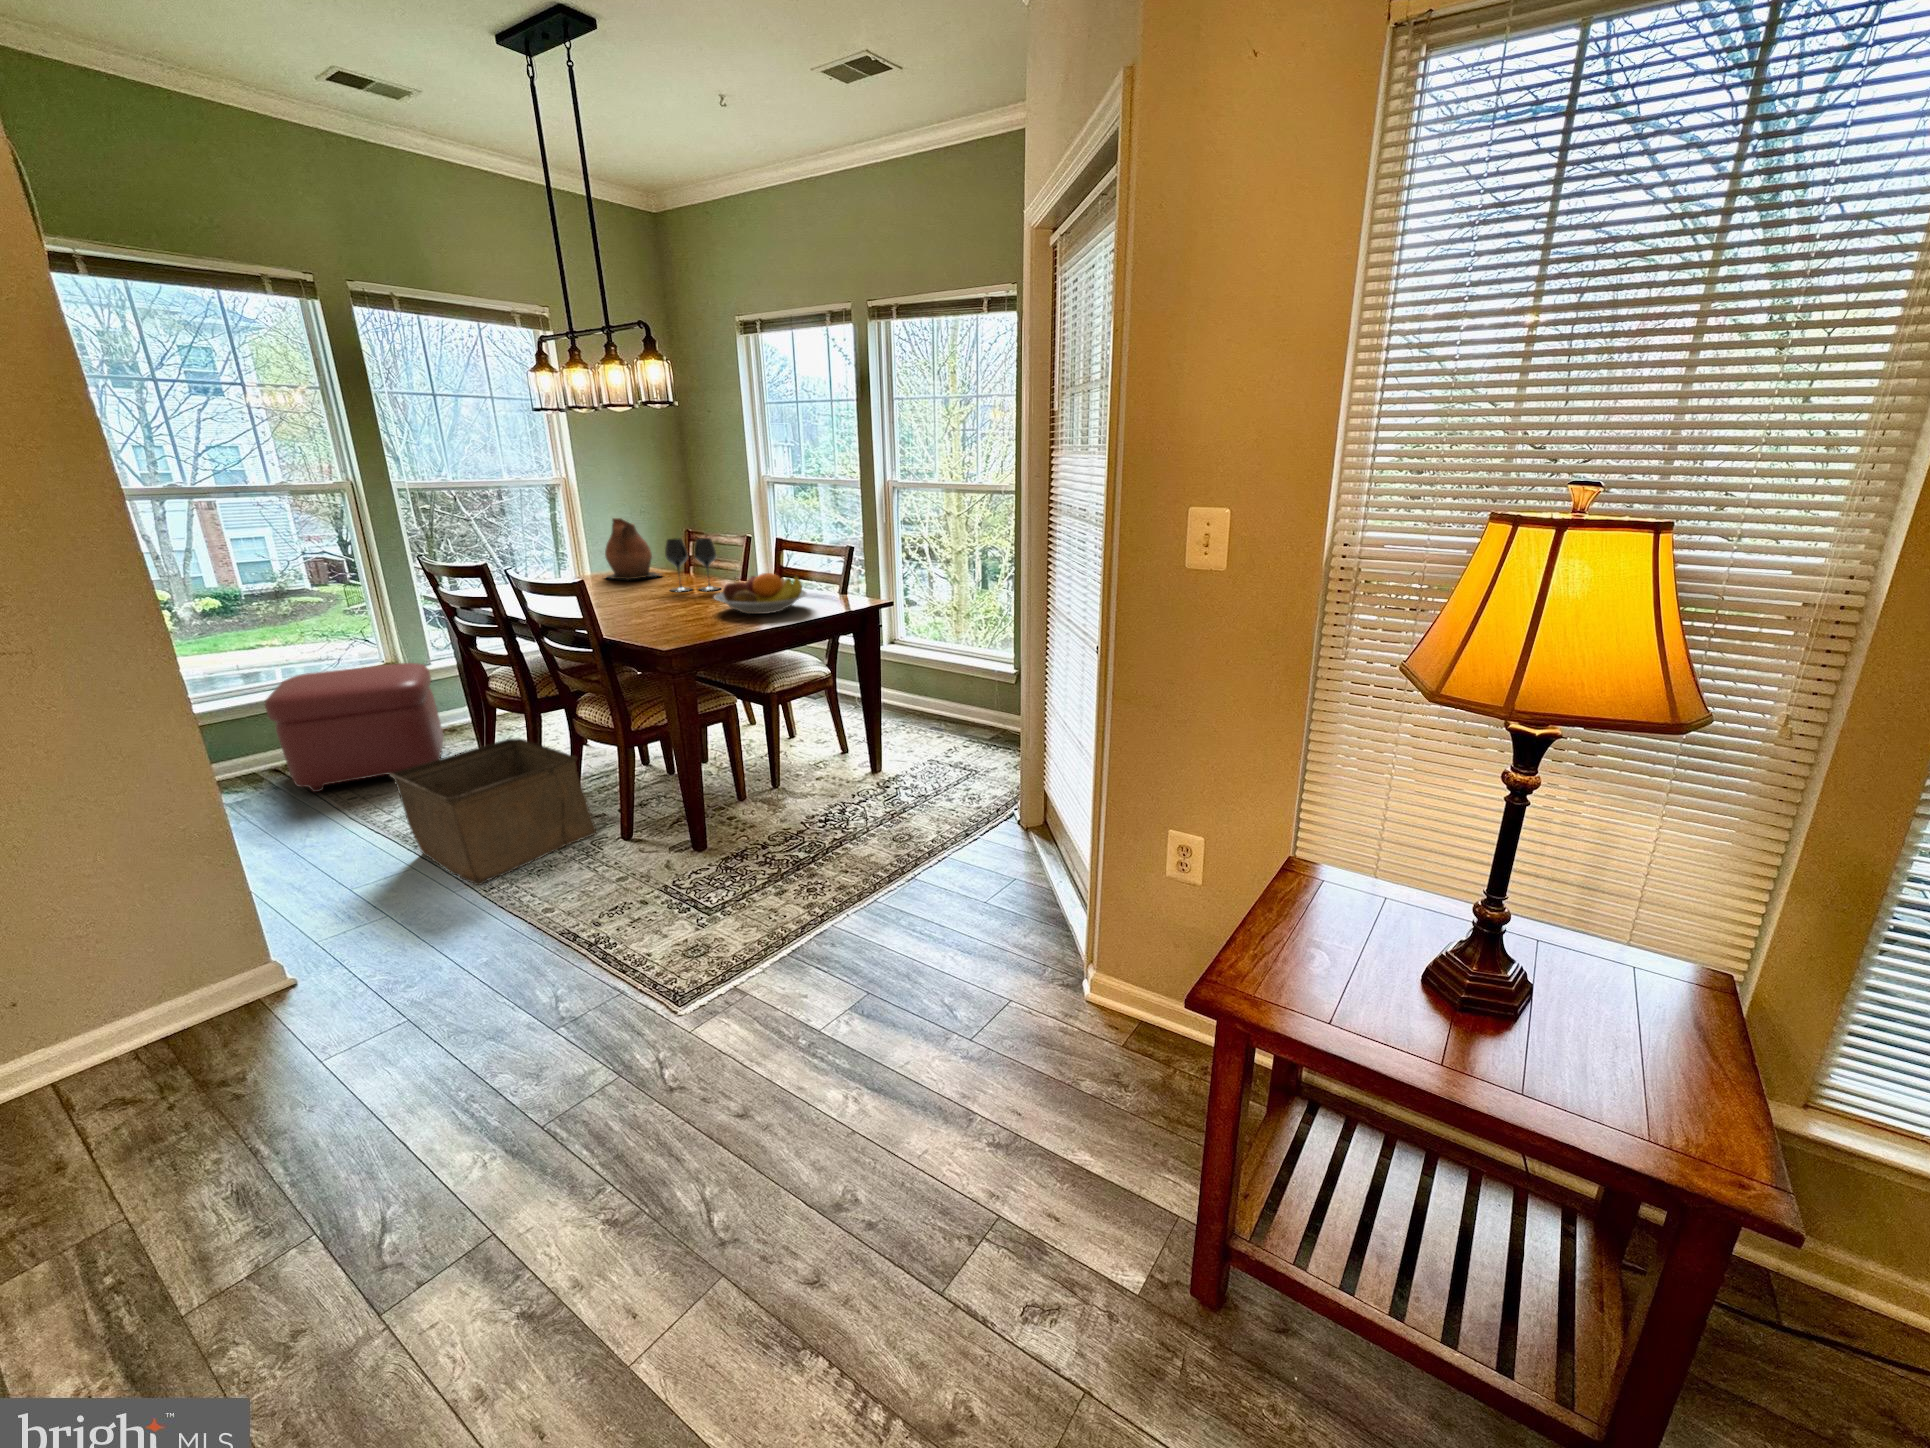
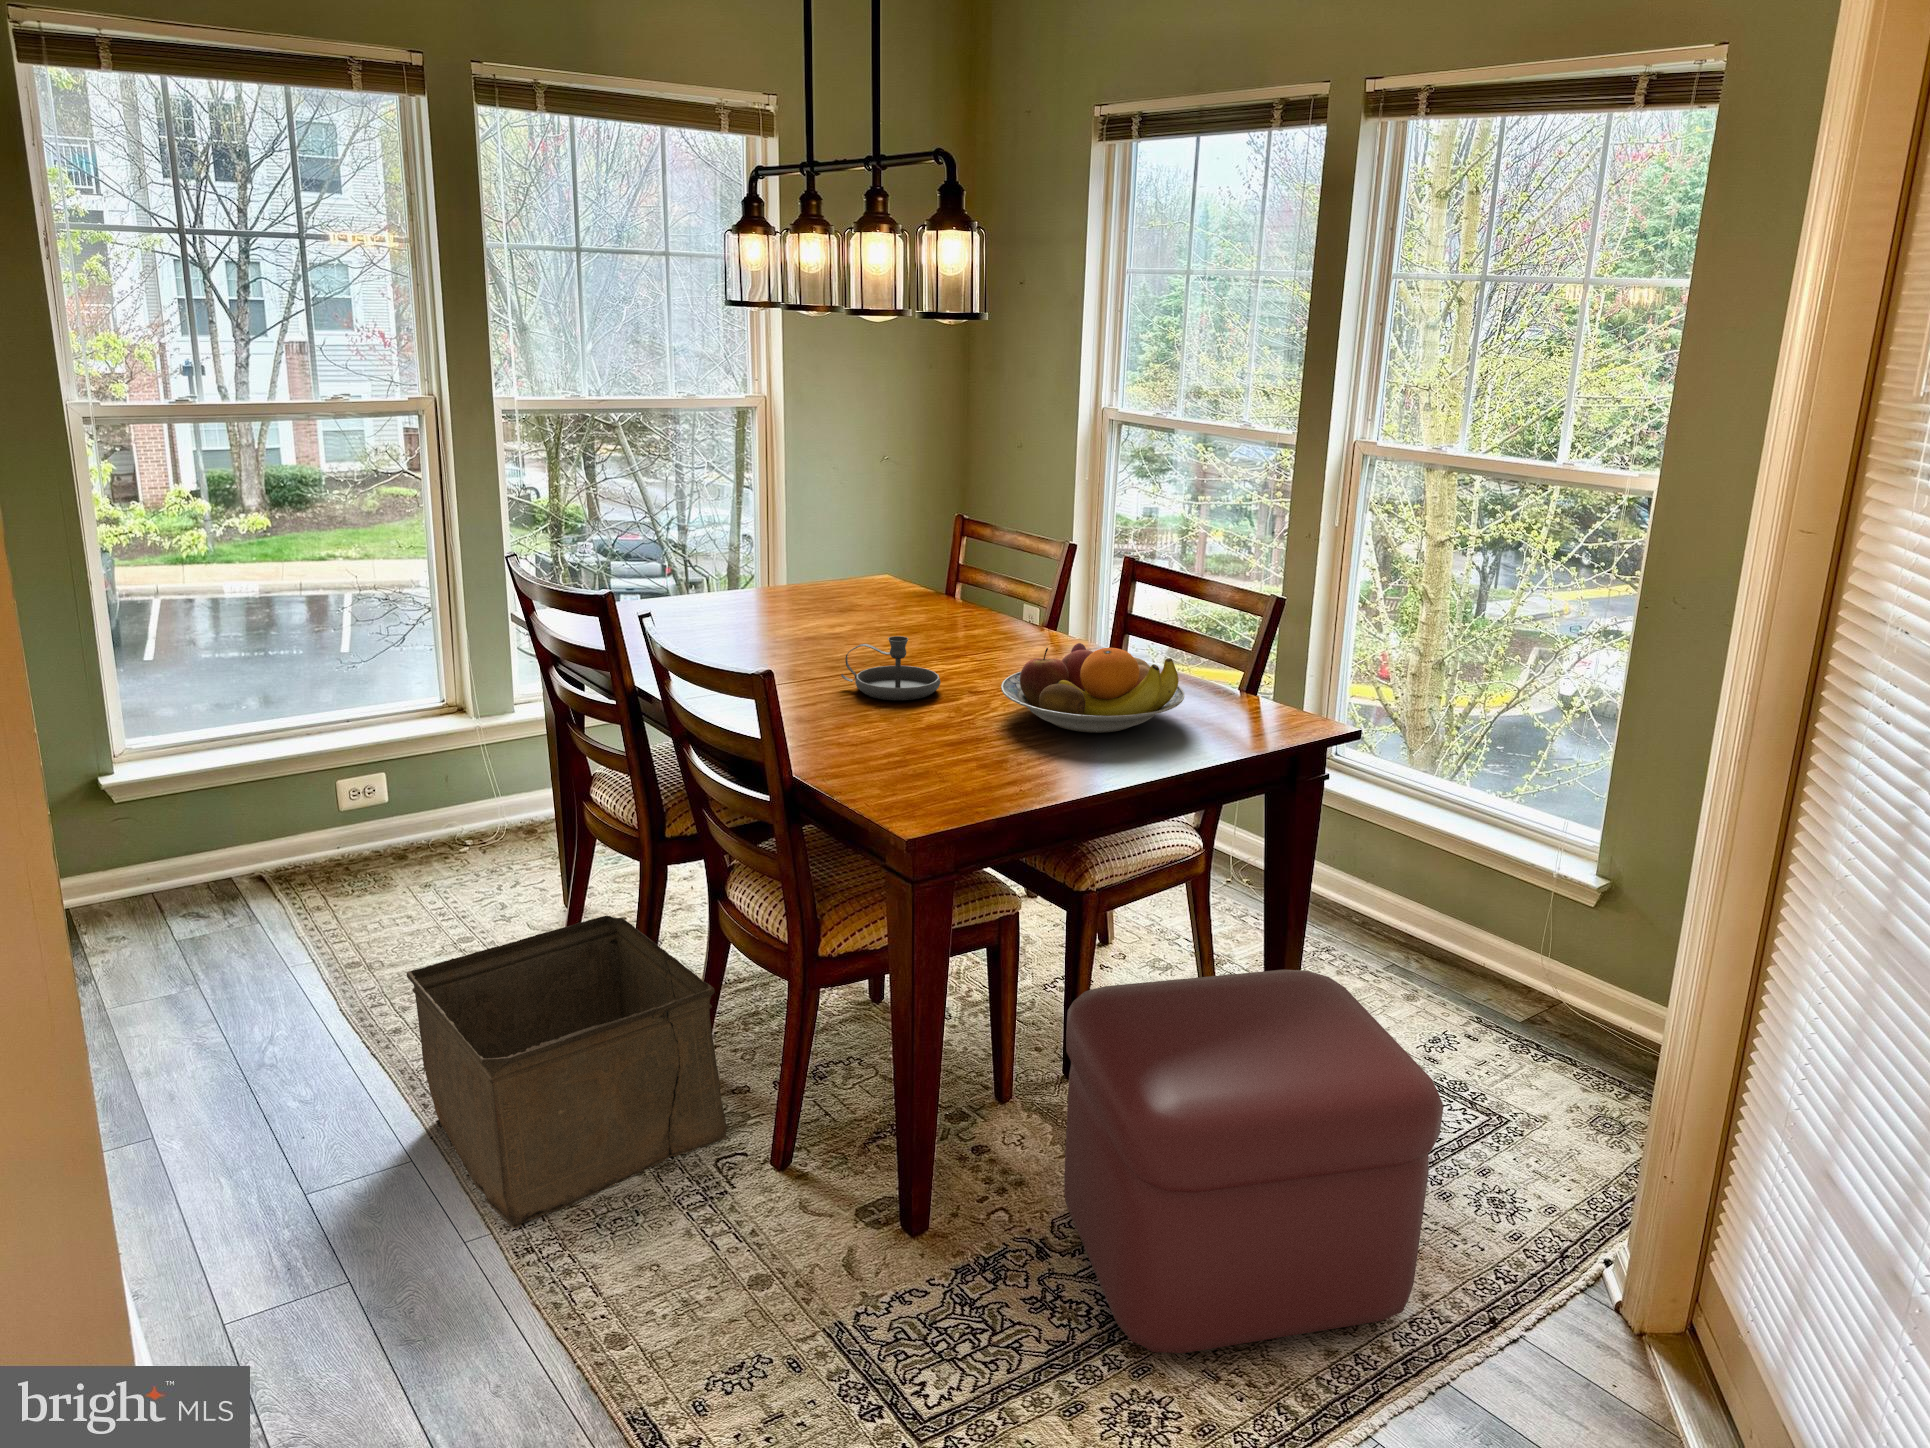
ceramic pitcher: present [605,518,661,580] -> none [798,493,903,608]
wine glass: present [665,538,719,591] -> none [914,545,1009,651]
candlestick: none [627,579,683,611] -> present [841,636,940,700]
ottoman: present [265,663,444,792] -> present [1064,970,1444,1353]

